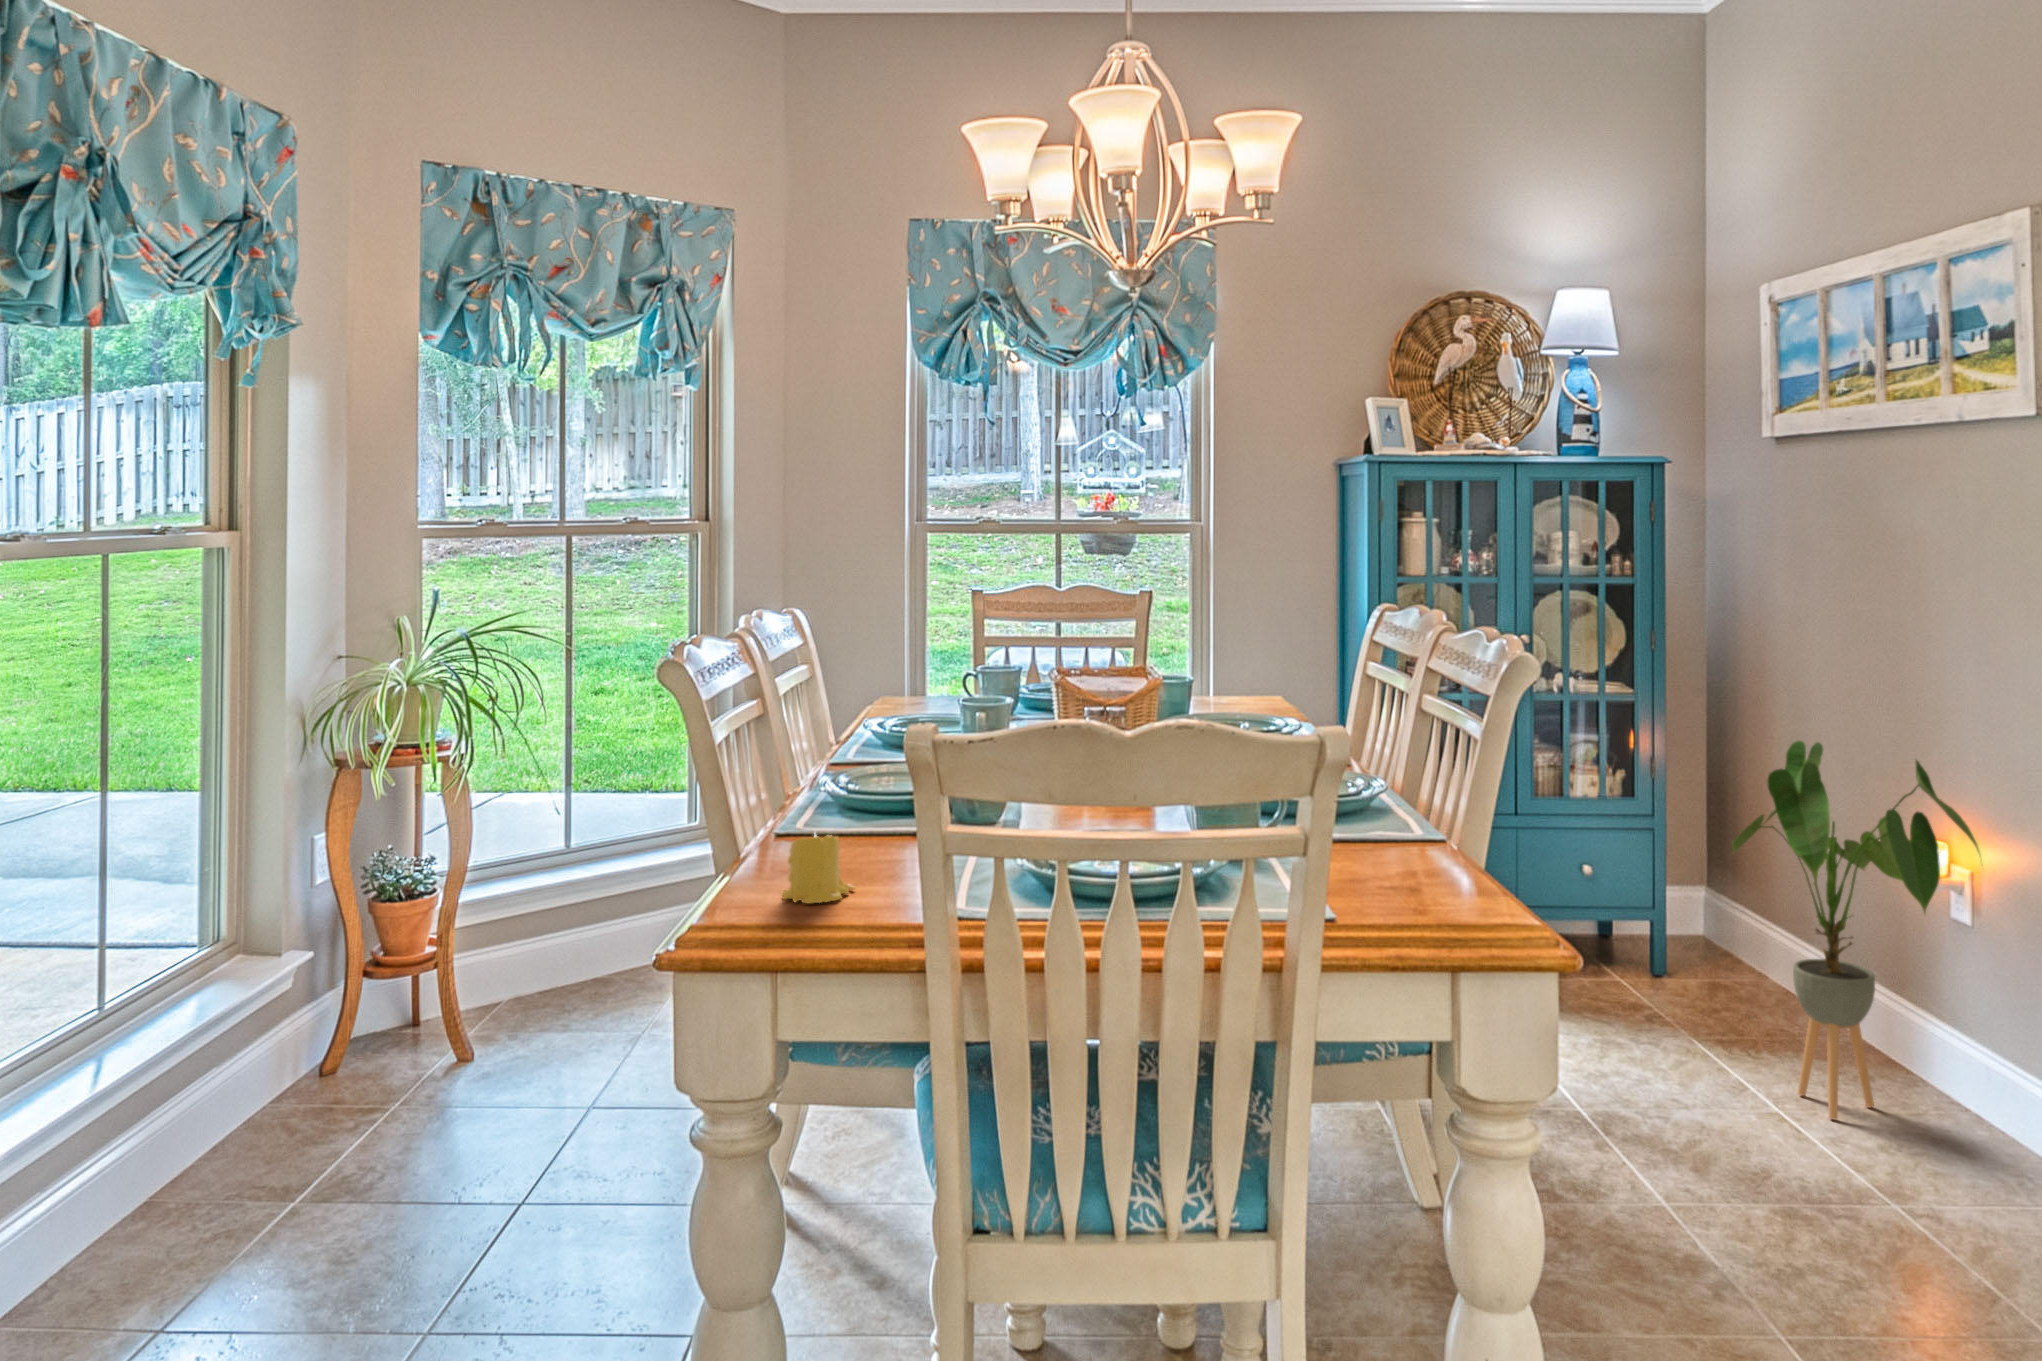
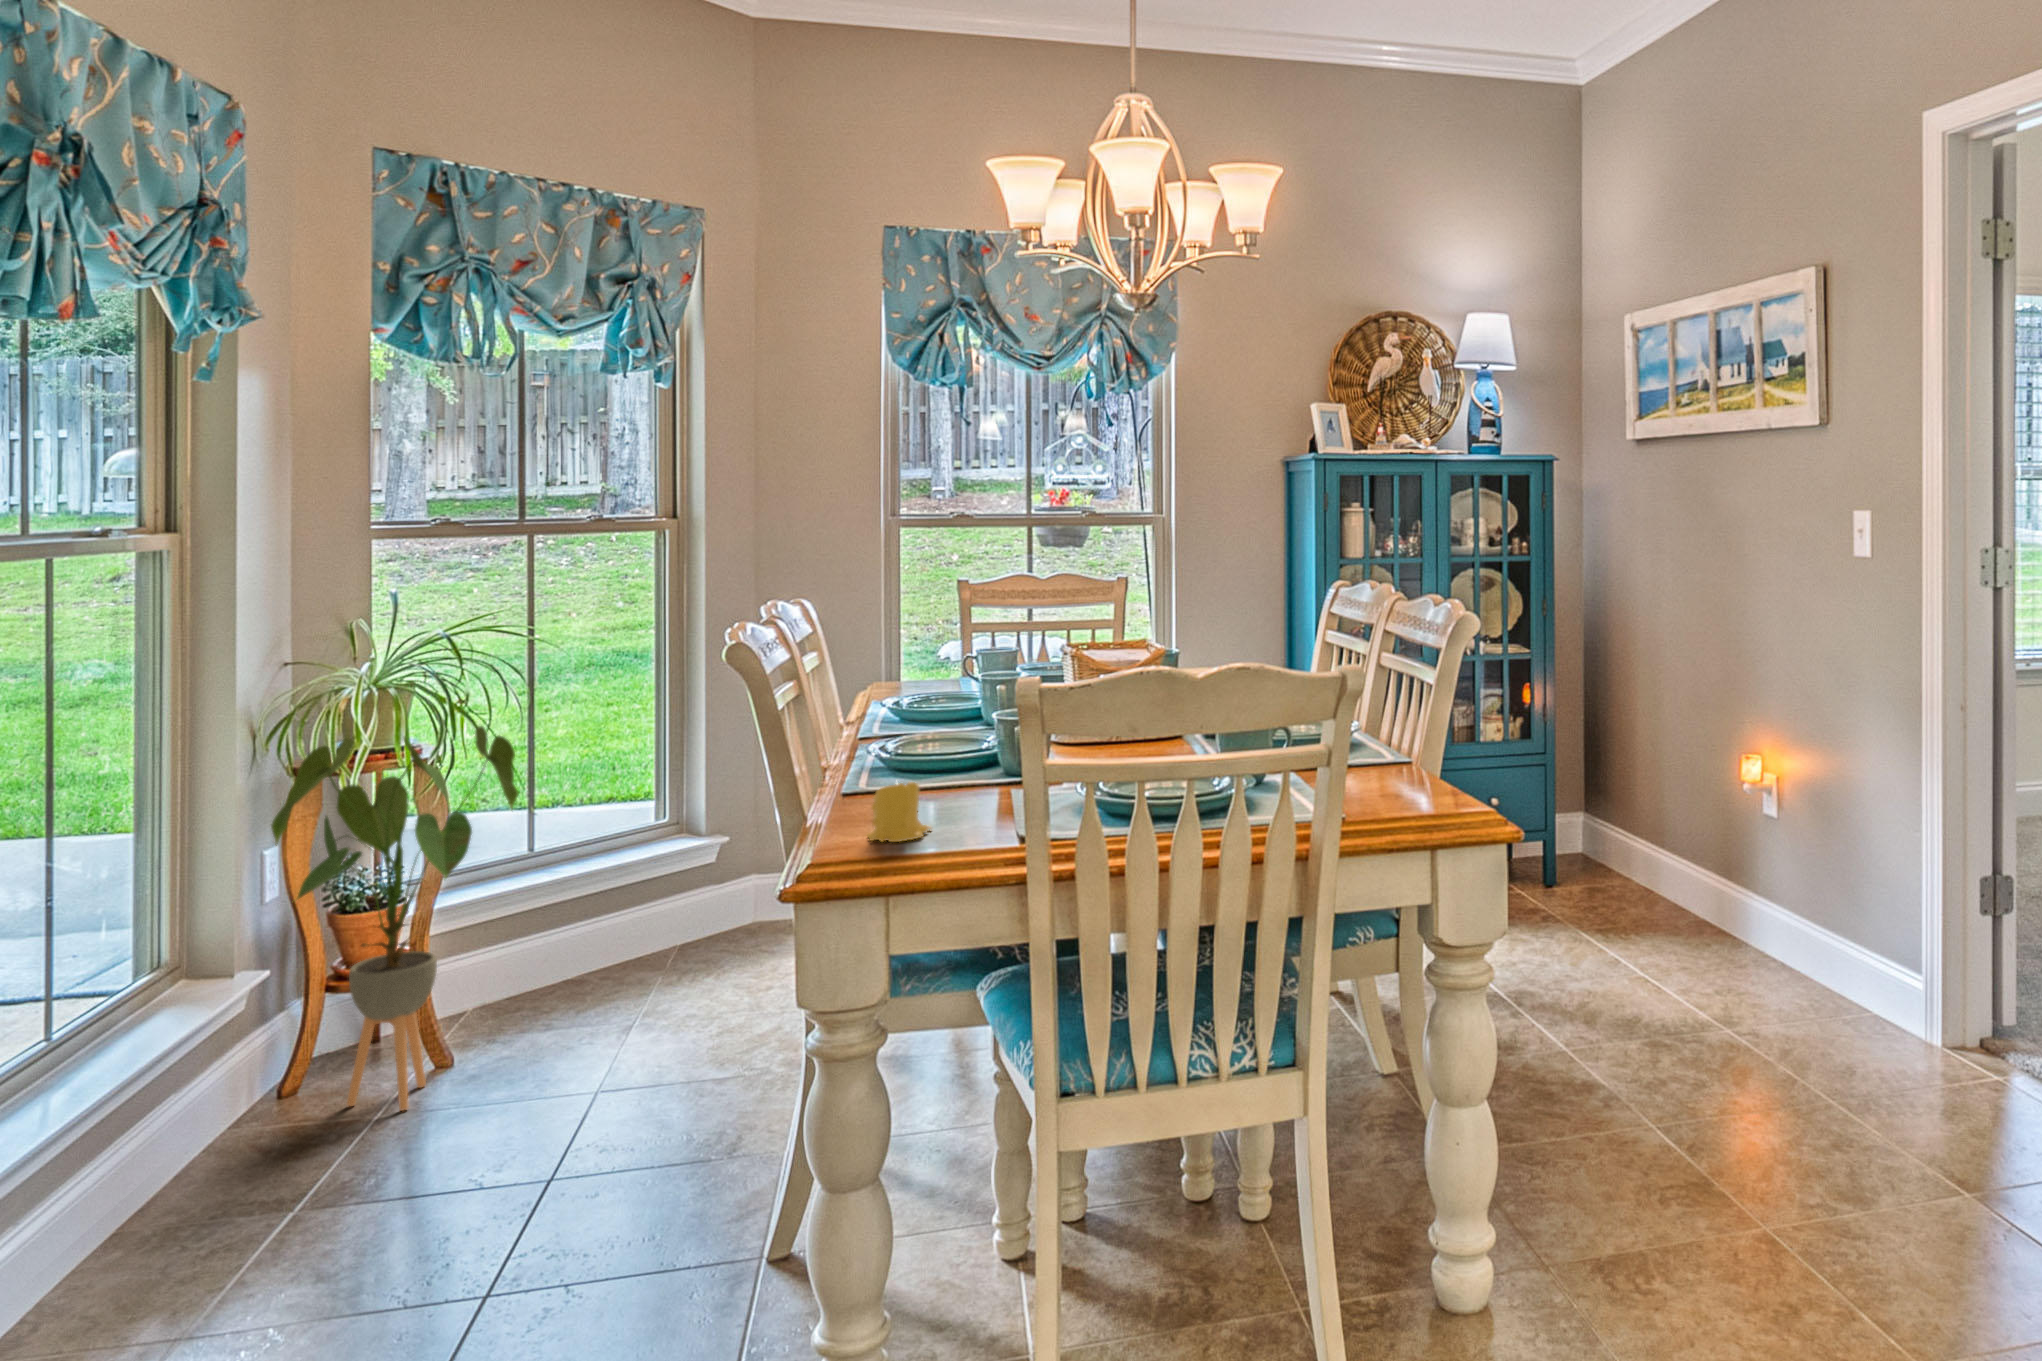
house plant: present [1732,741,1979,1119] -> present [271,726,519,1111]

